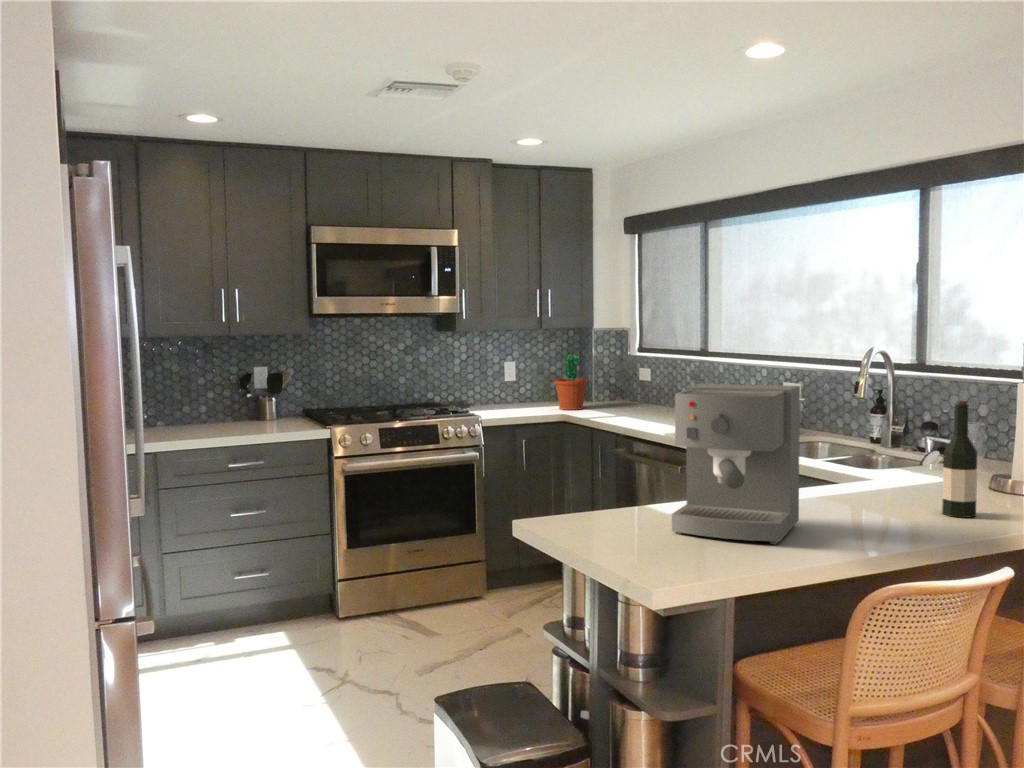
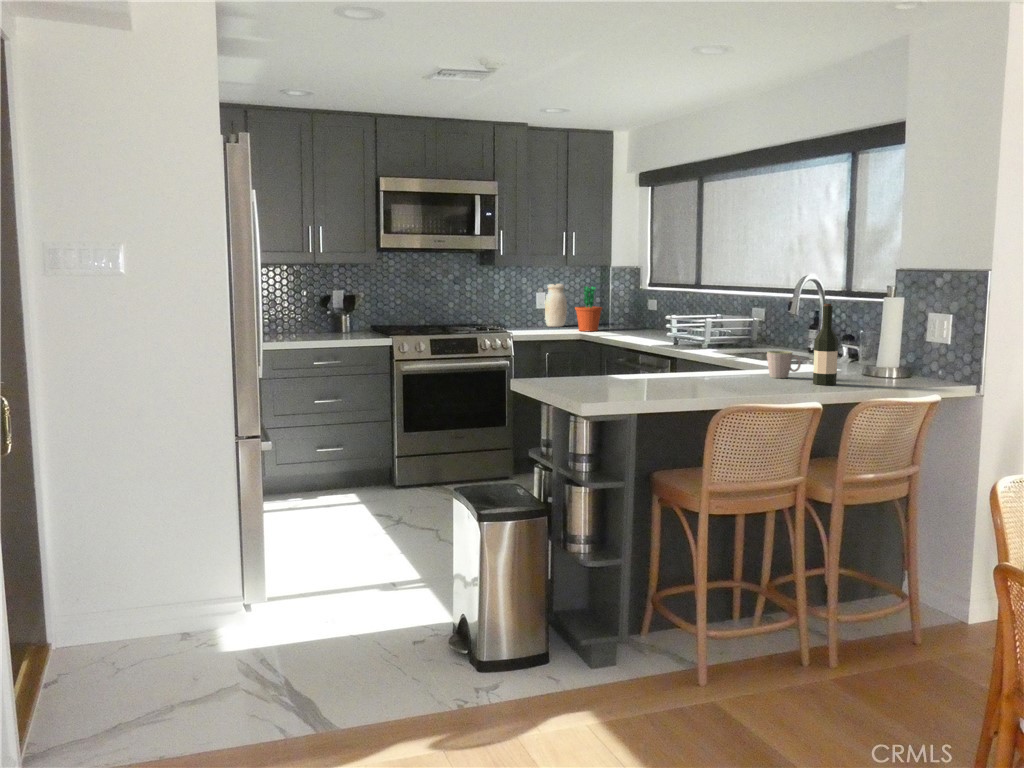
jar: none [514,351,542,402] -> present [545,284,567,327]
coffee maker: present [672,384,800,544] -> none [614,288,707,391]
mug: none [865,463,915,503] -> present [767,351,801,378]

